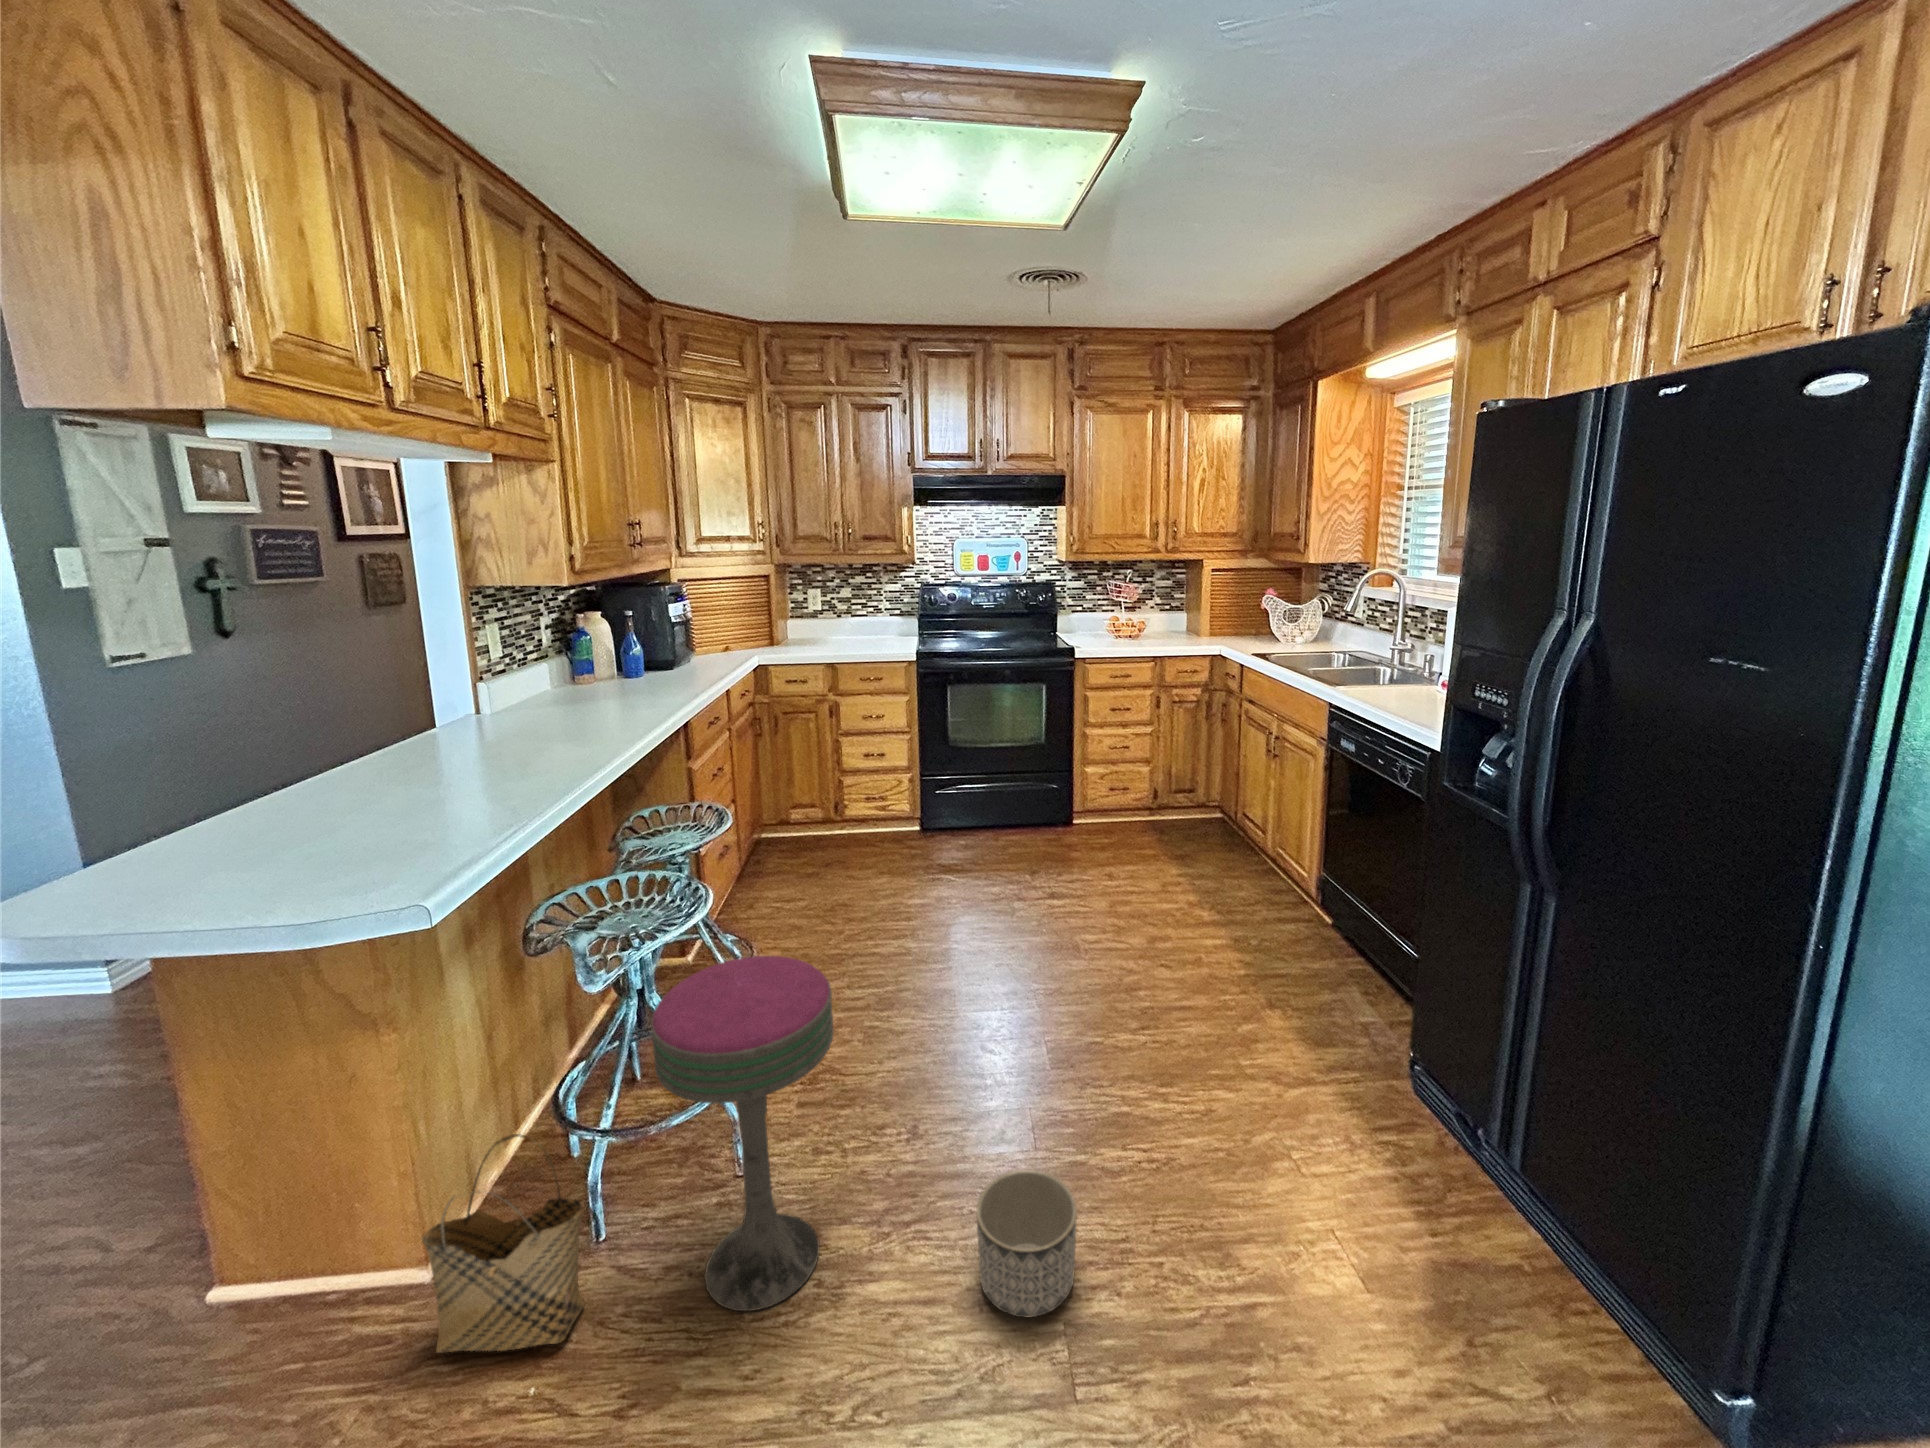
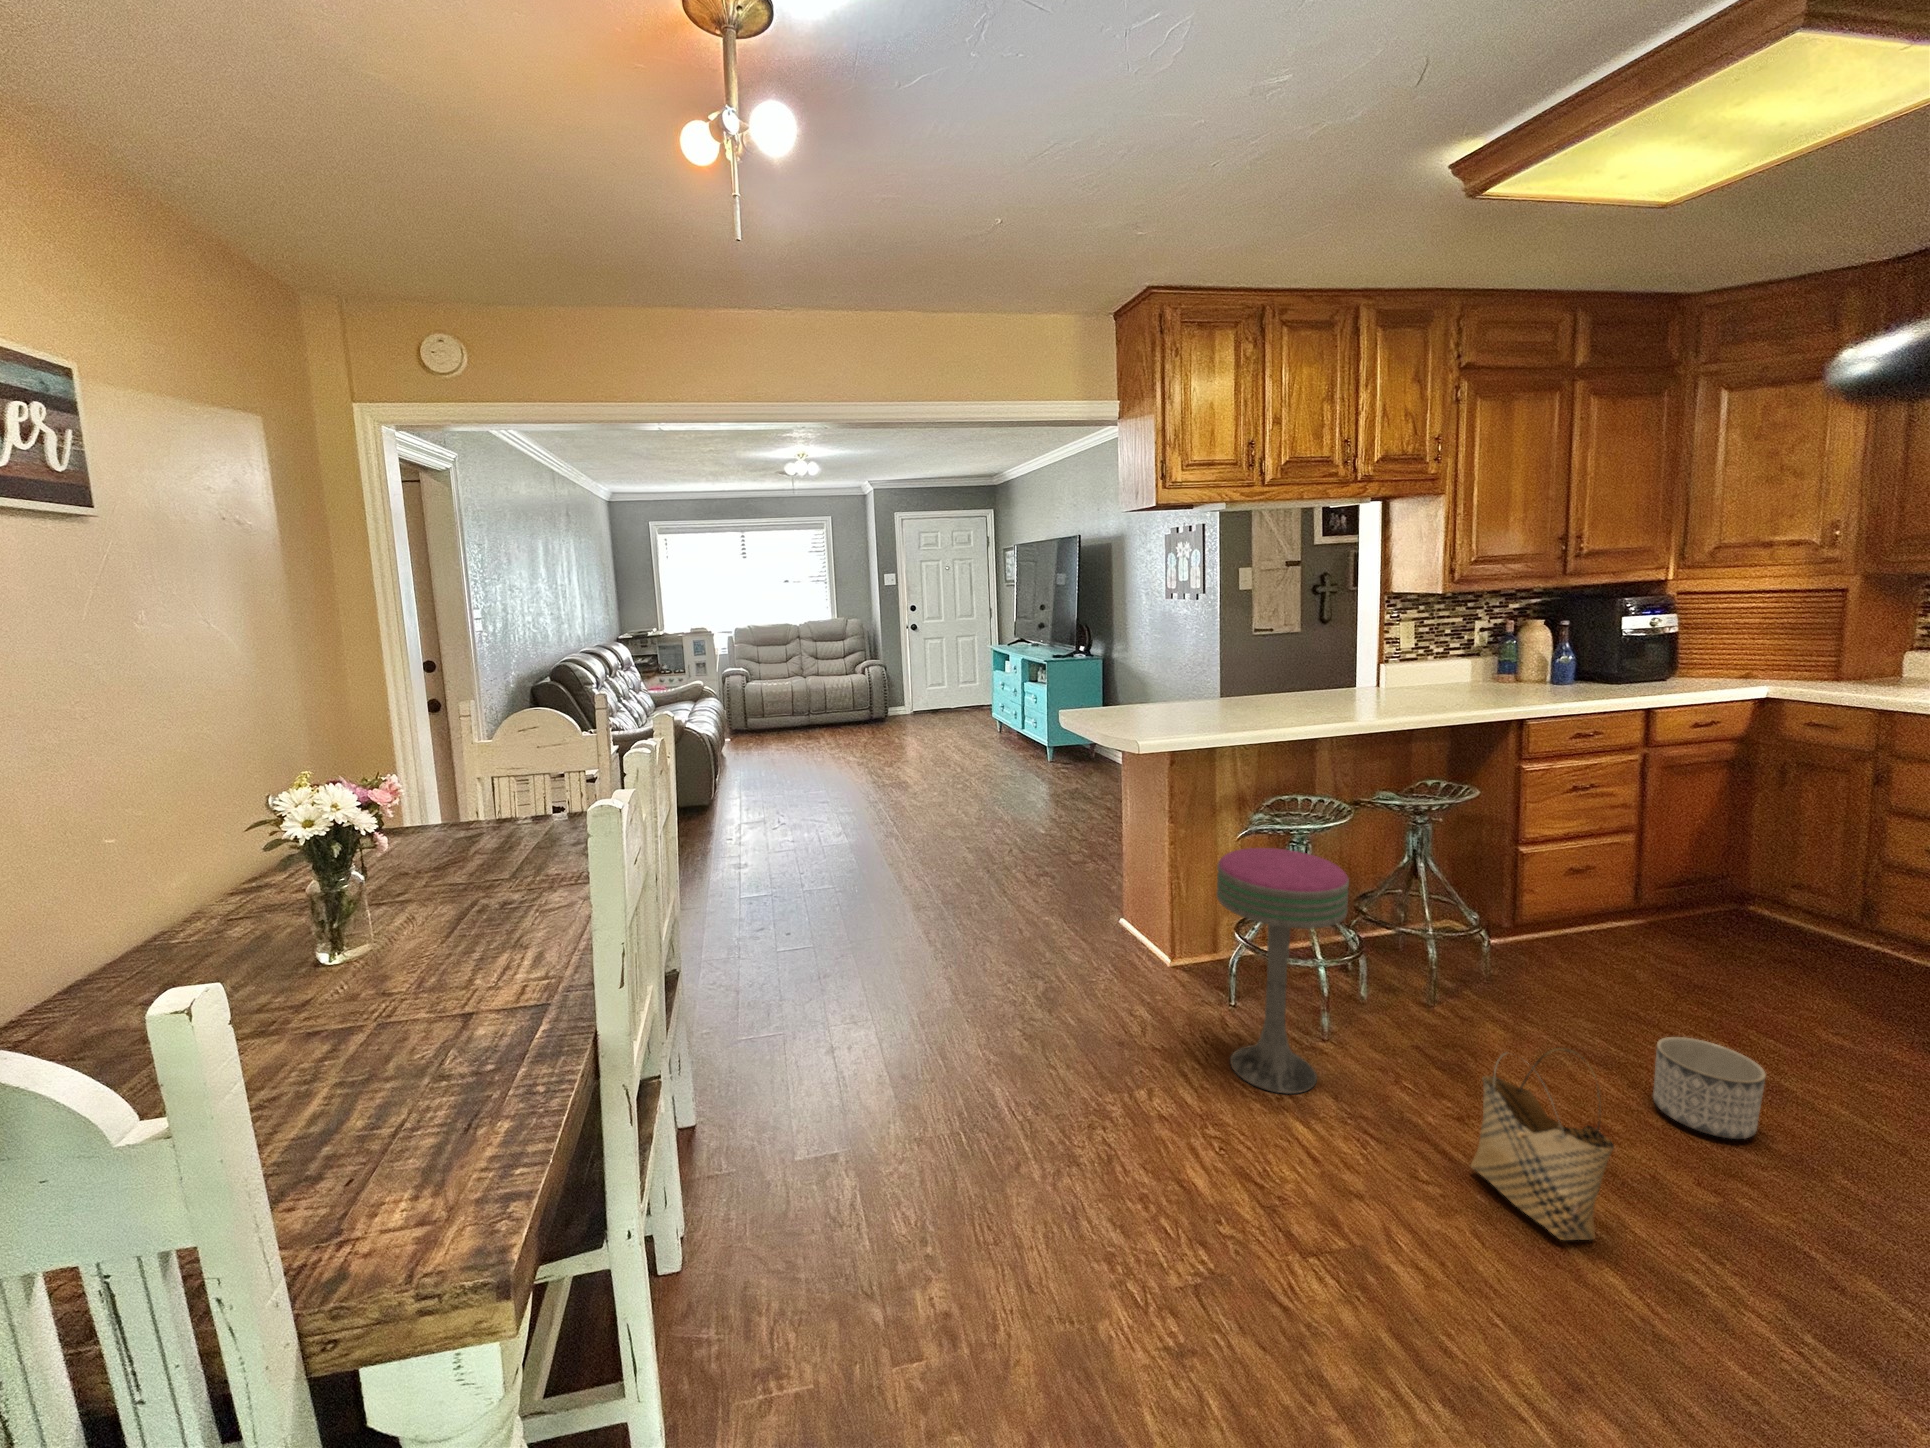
woven basket: present [422,1134,584,1353] -> present [1471,1047,1614,1240]
planter: present [976,1170,1077,1317] -> present [1653,1037,1766,1139]

